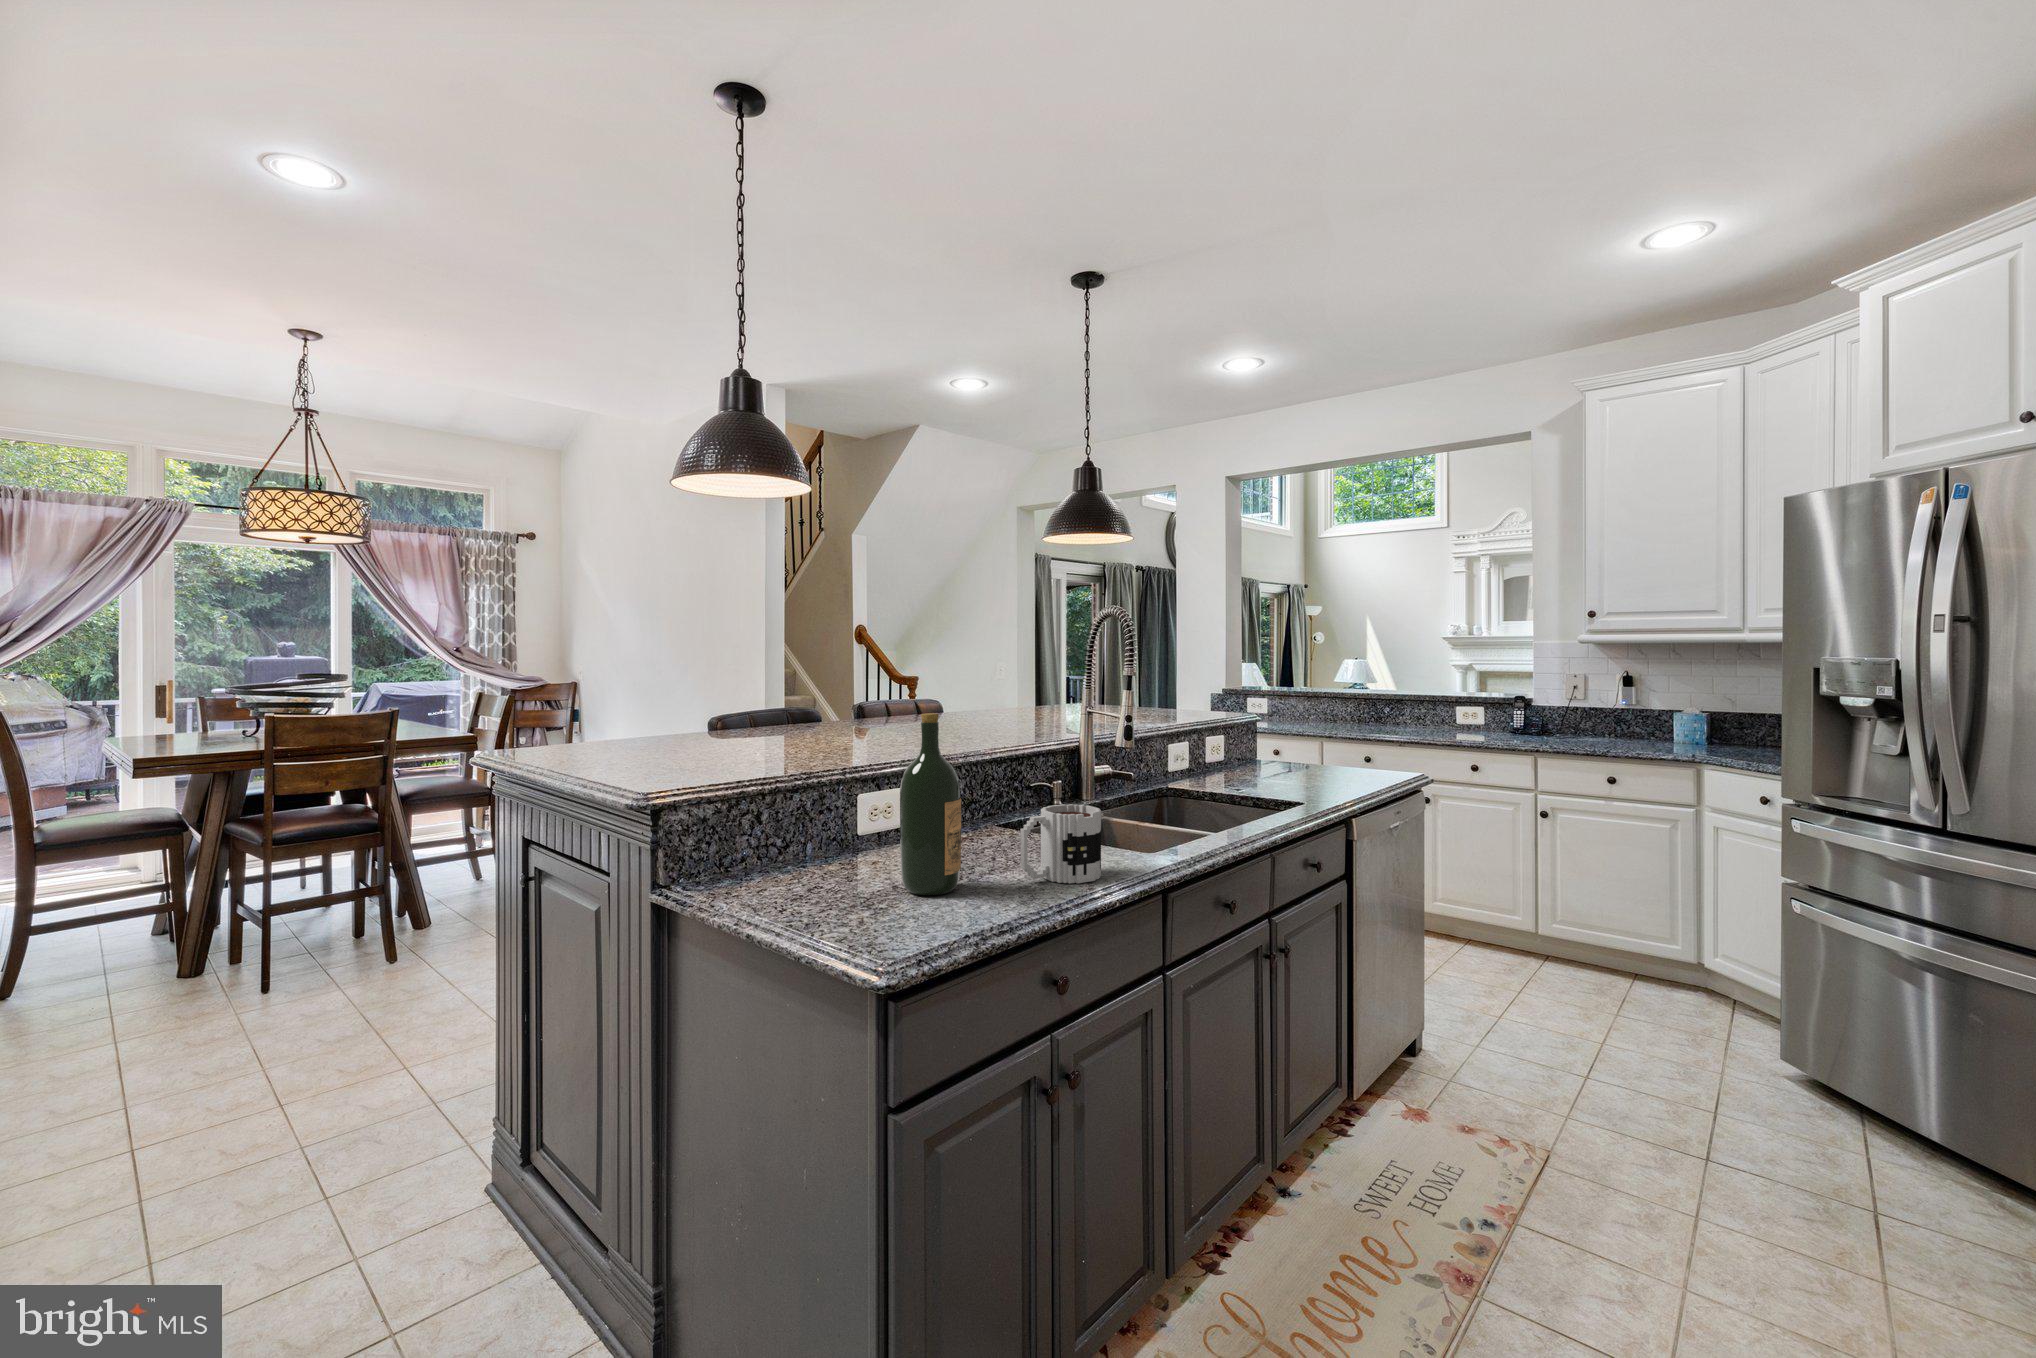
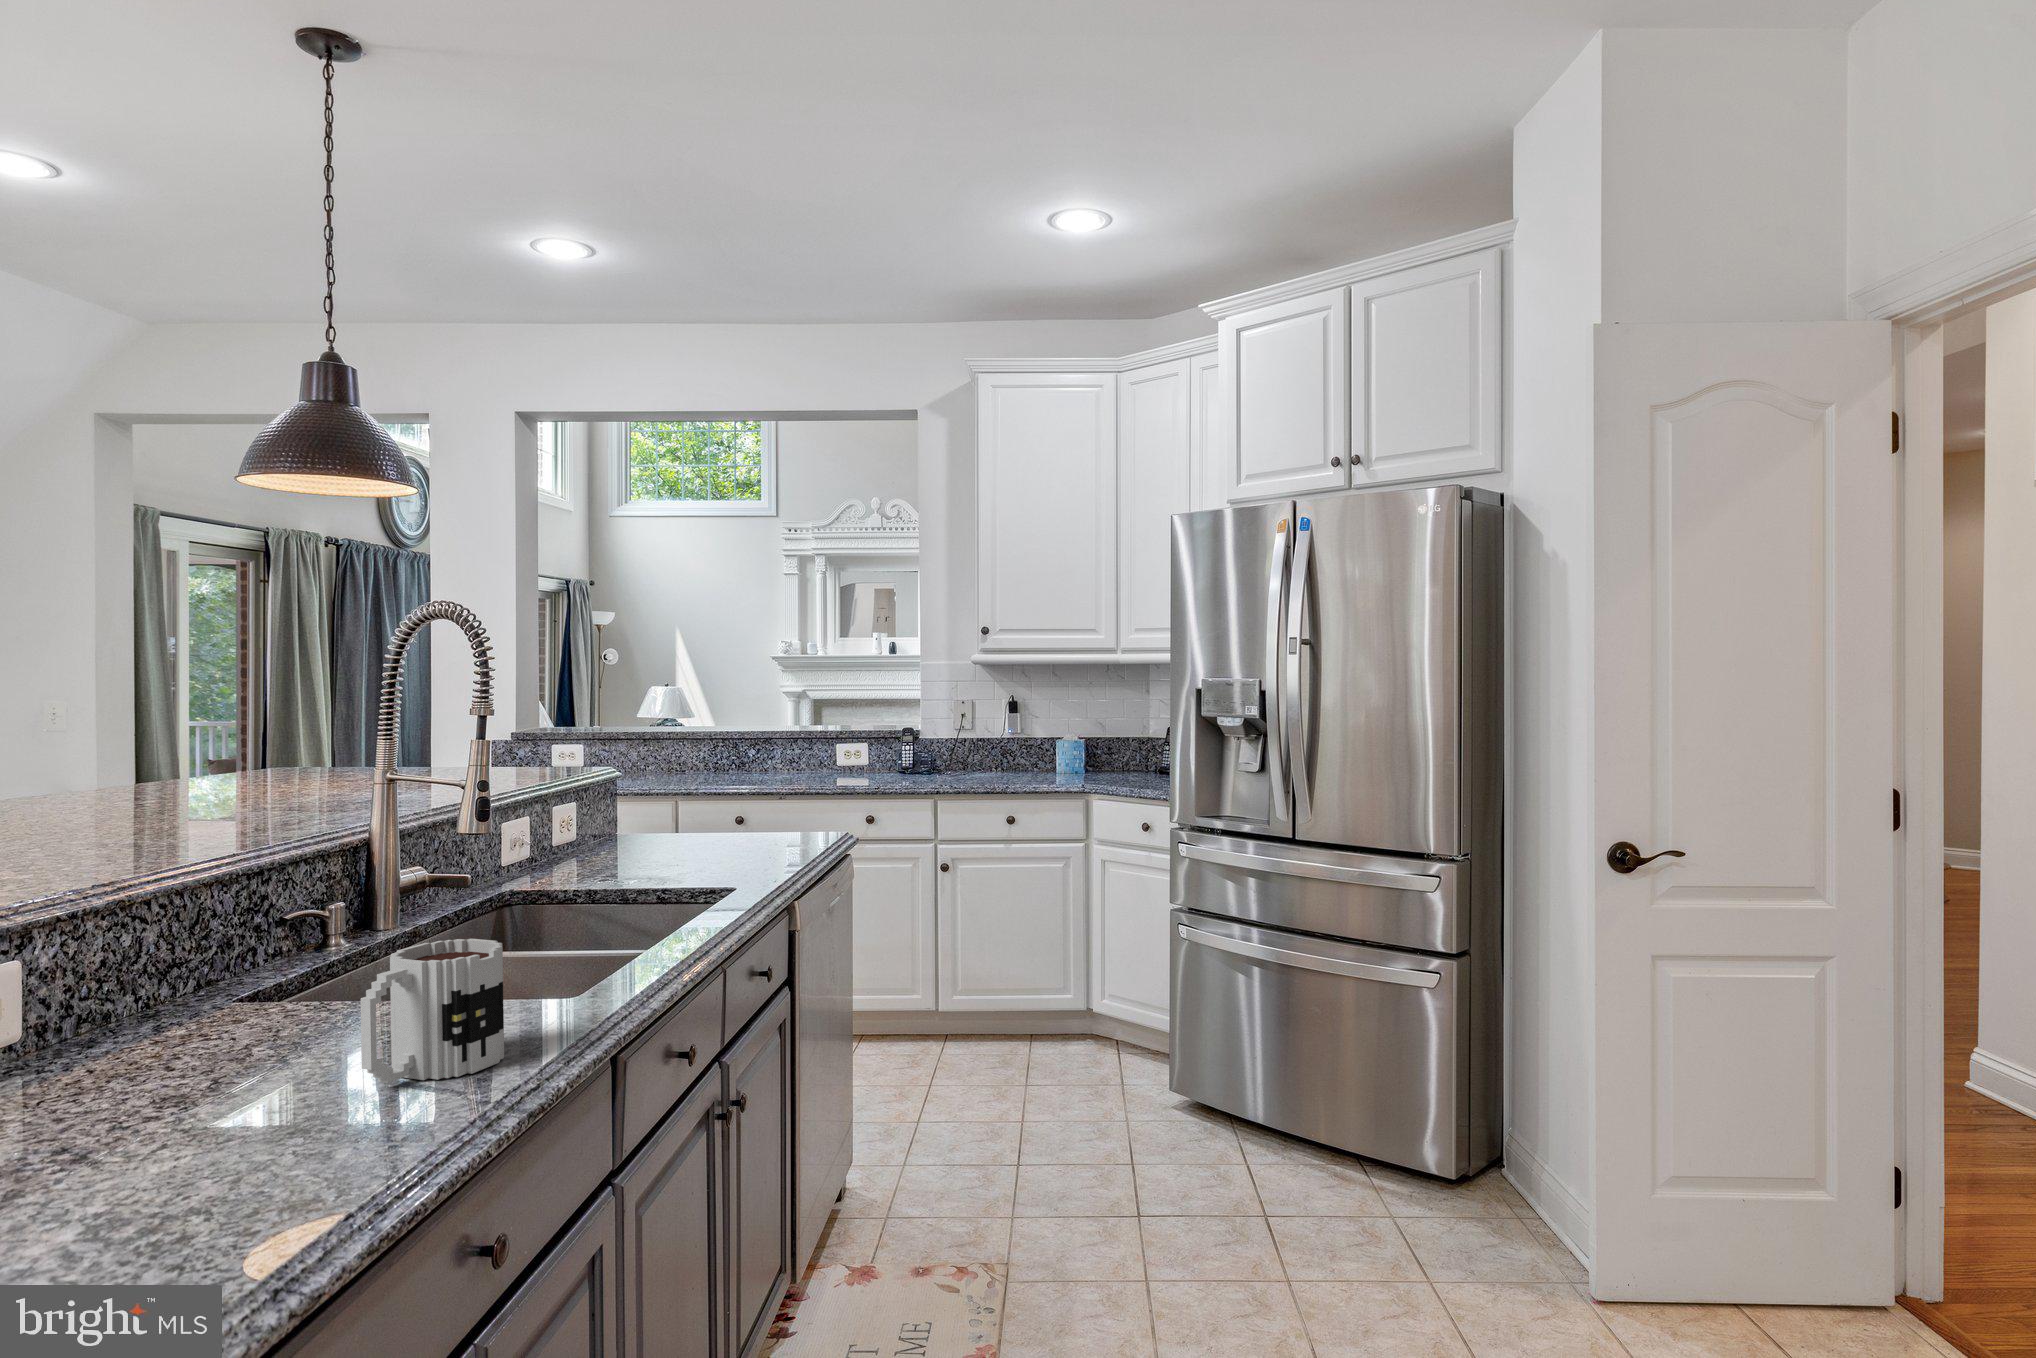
wine bottle: present [900,713,961,895] -> none [101,806,244,1166]

